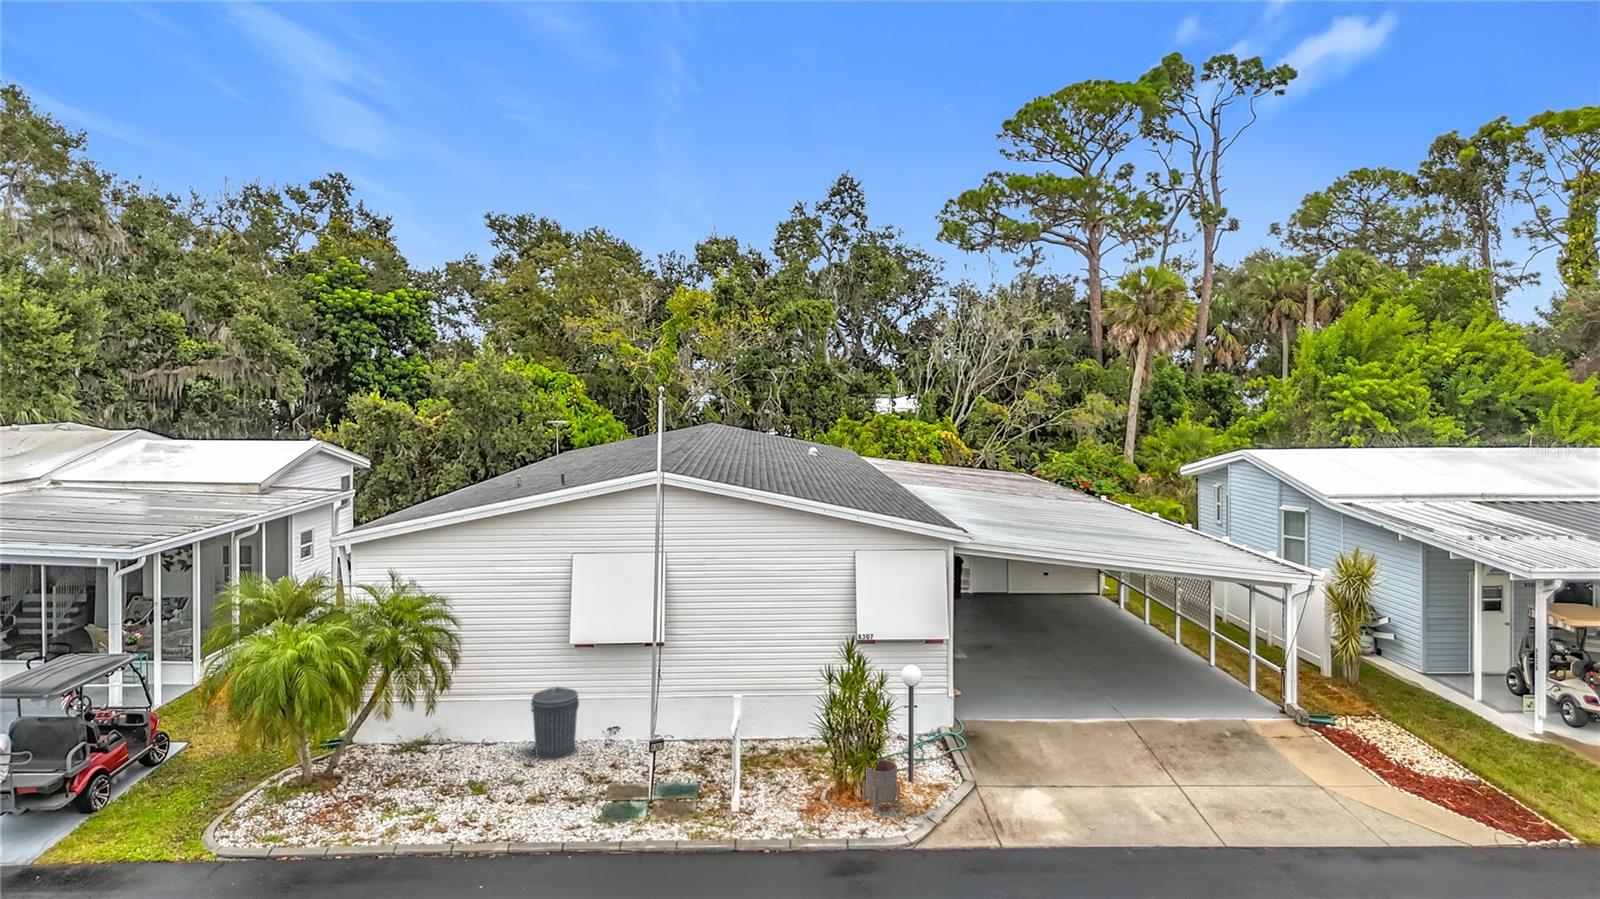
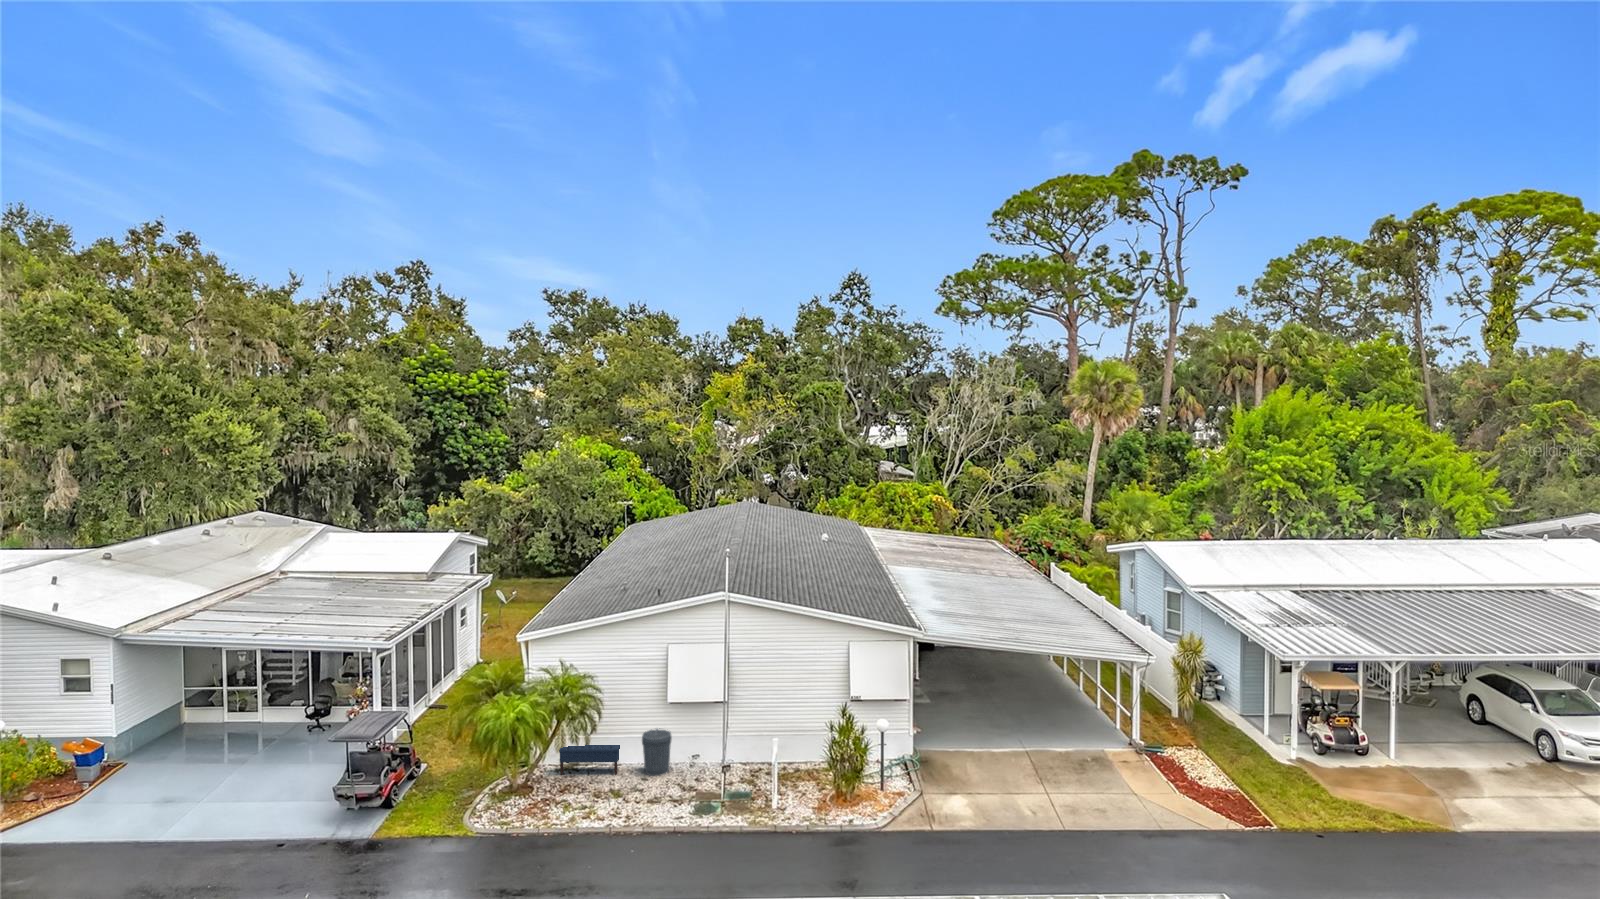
bench: none [399,706,504,759] -> present [559,745,620,775]
planter: present [863,760,900,816] -> none [853,778,875,813]

